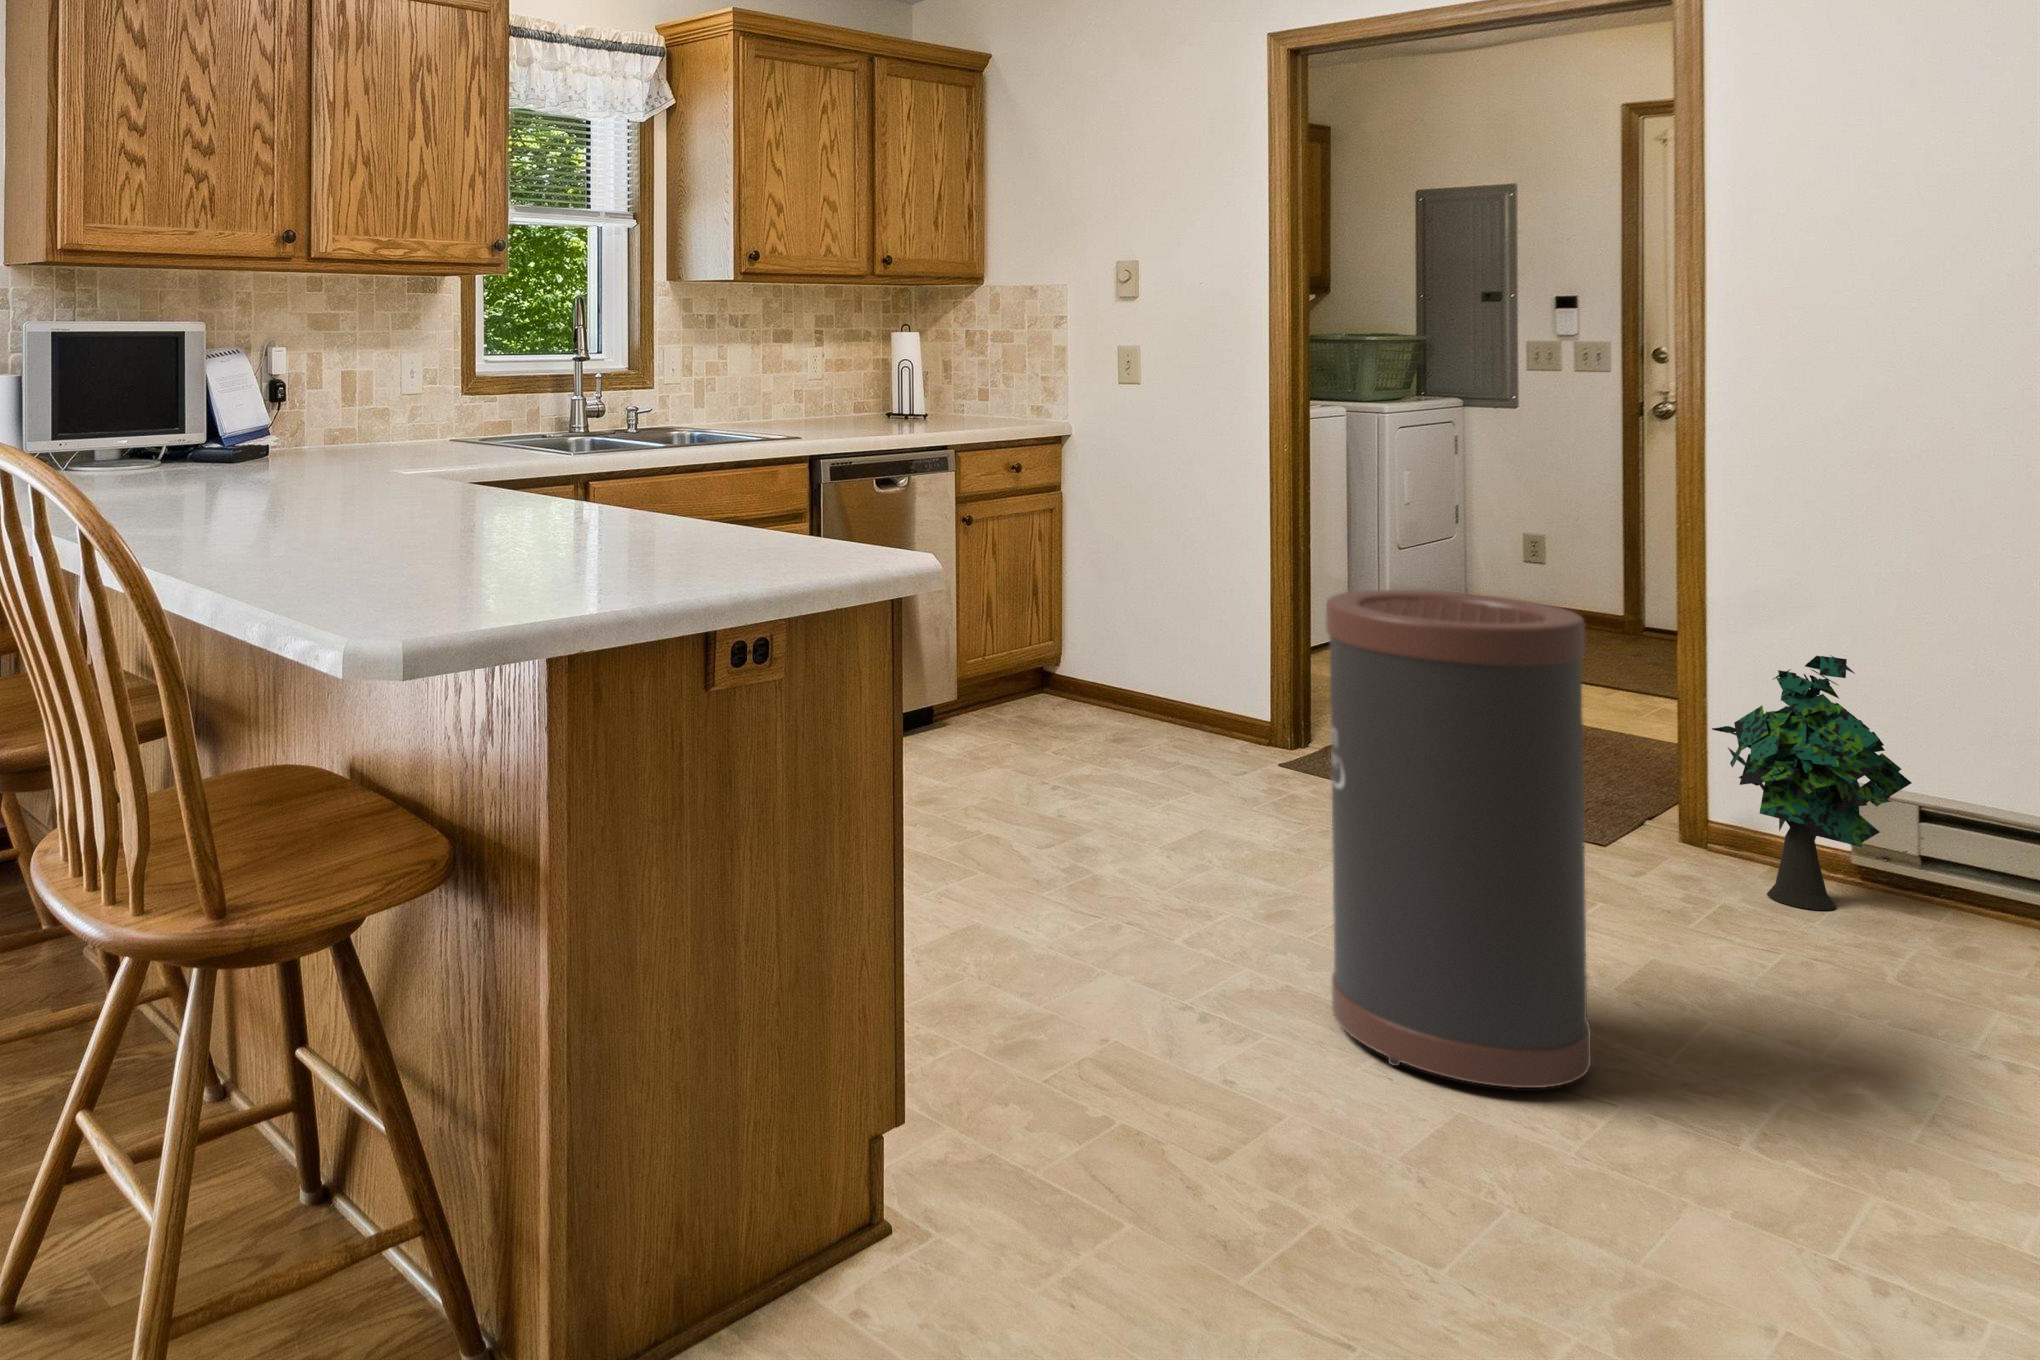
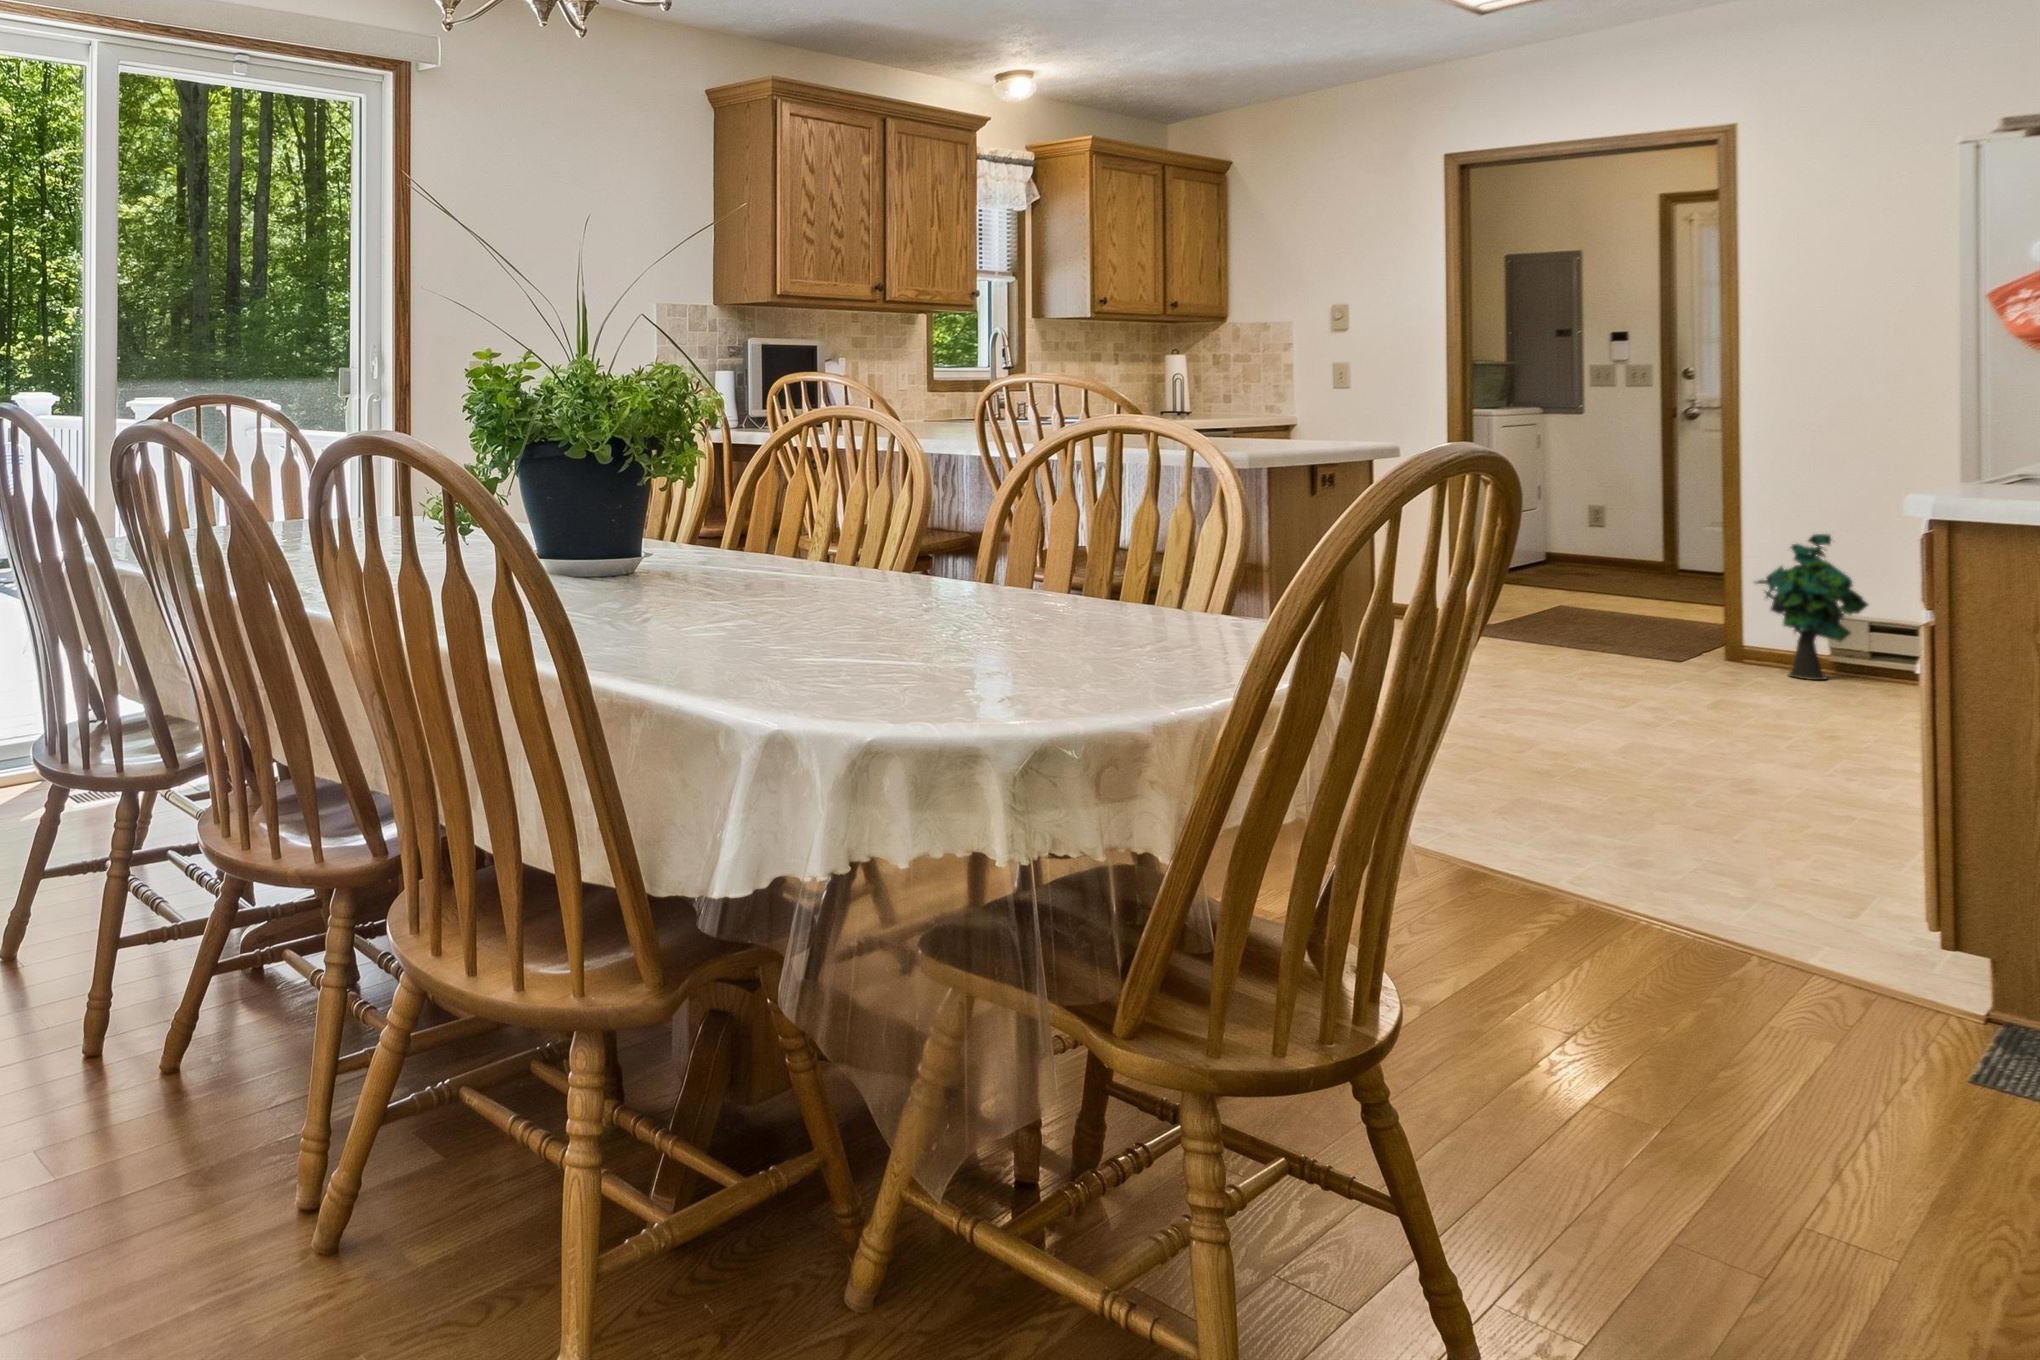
trash can: present [1326,590,1591,1088] -> none [1554,484,1706,726]

